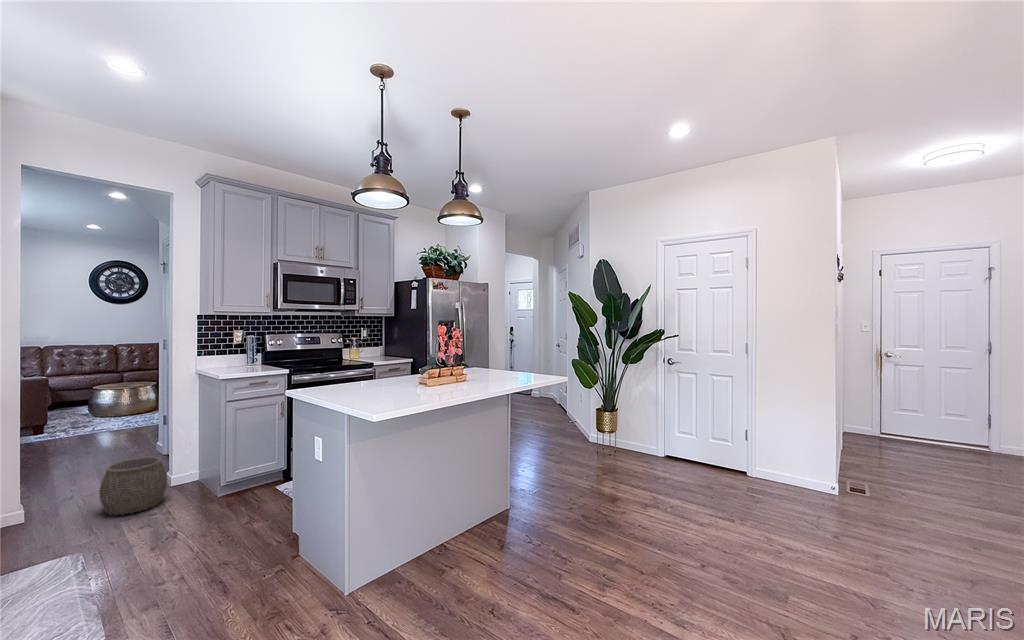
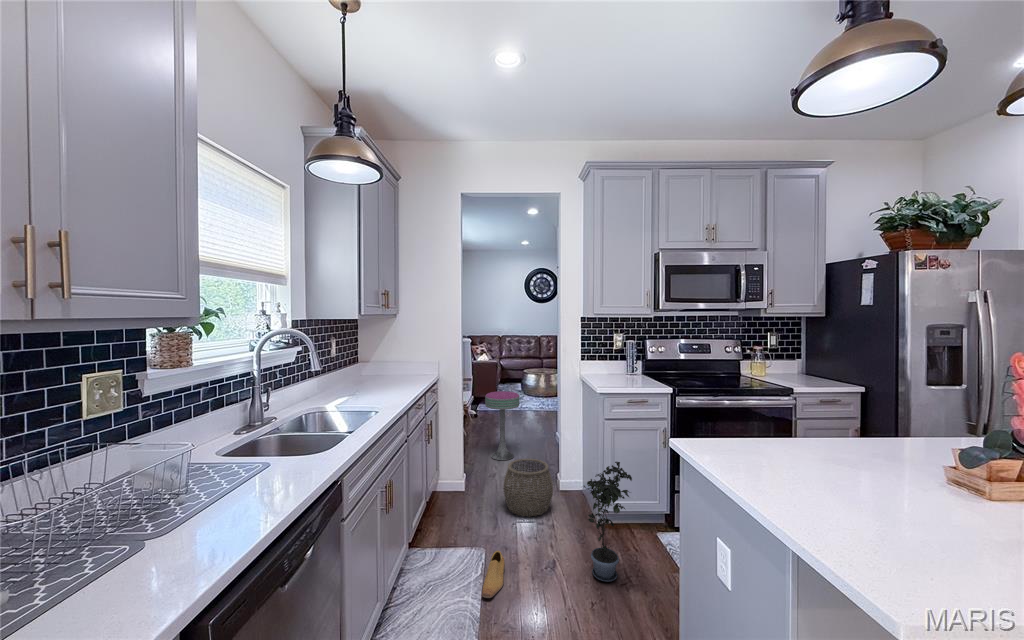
bar stool: none [50,402,108,483] -> present [485,391,519,460]
potted plant: none [208,426,256,525] -> present [584,462,632,582]
shoe: none [95,538,121,575] -> present [482,551,505,598]

